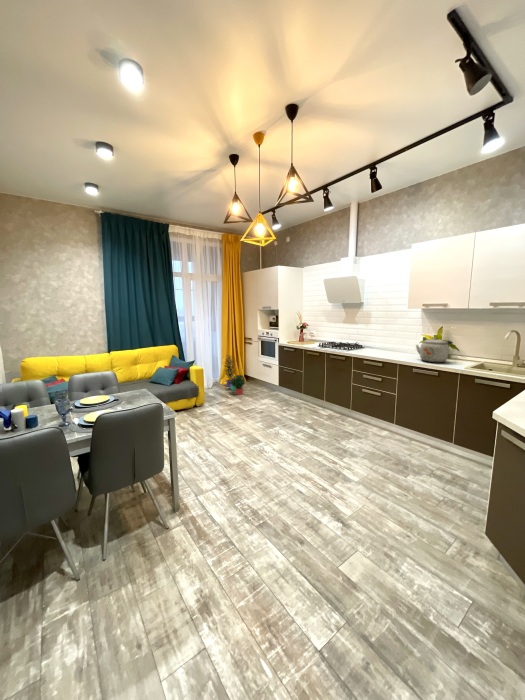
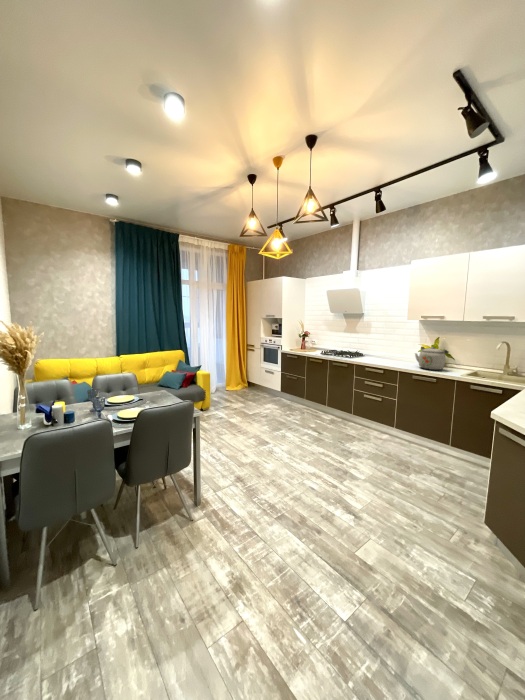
potted plant: present [225,355,245,395] -> none [227,360,249,400]

